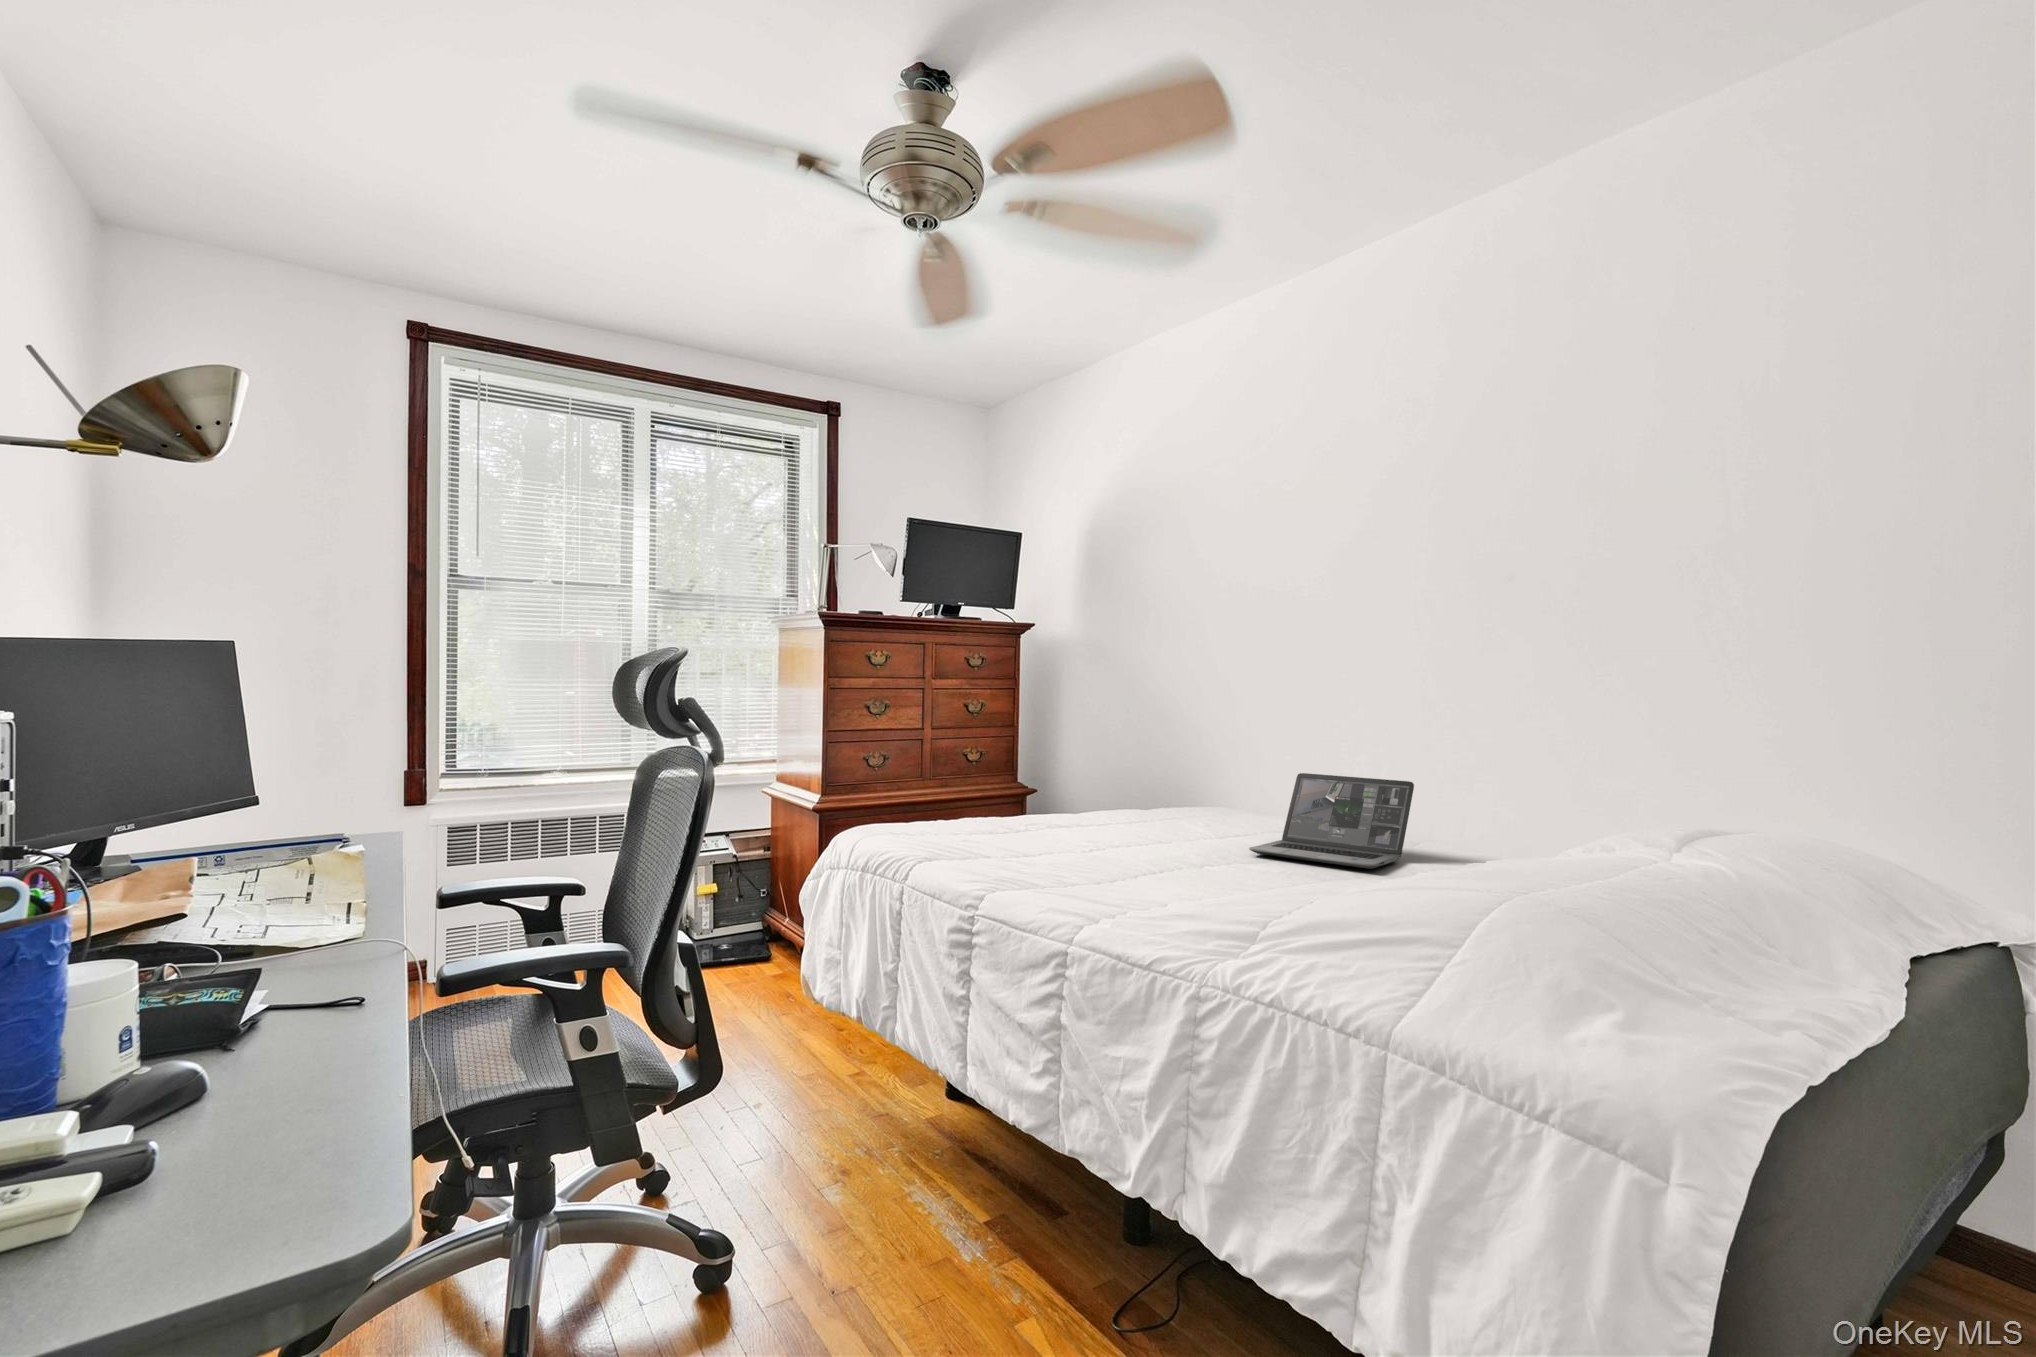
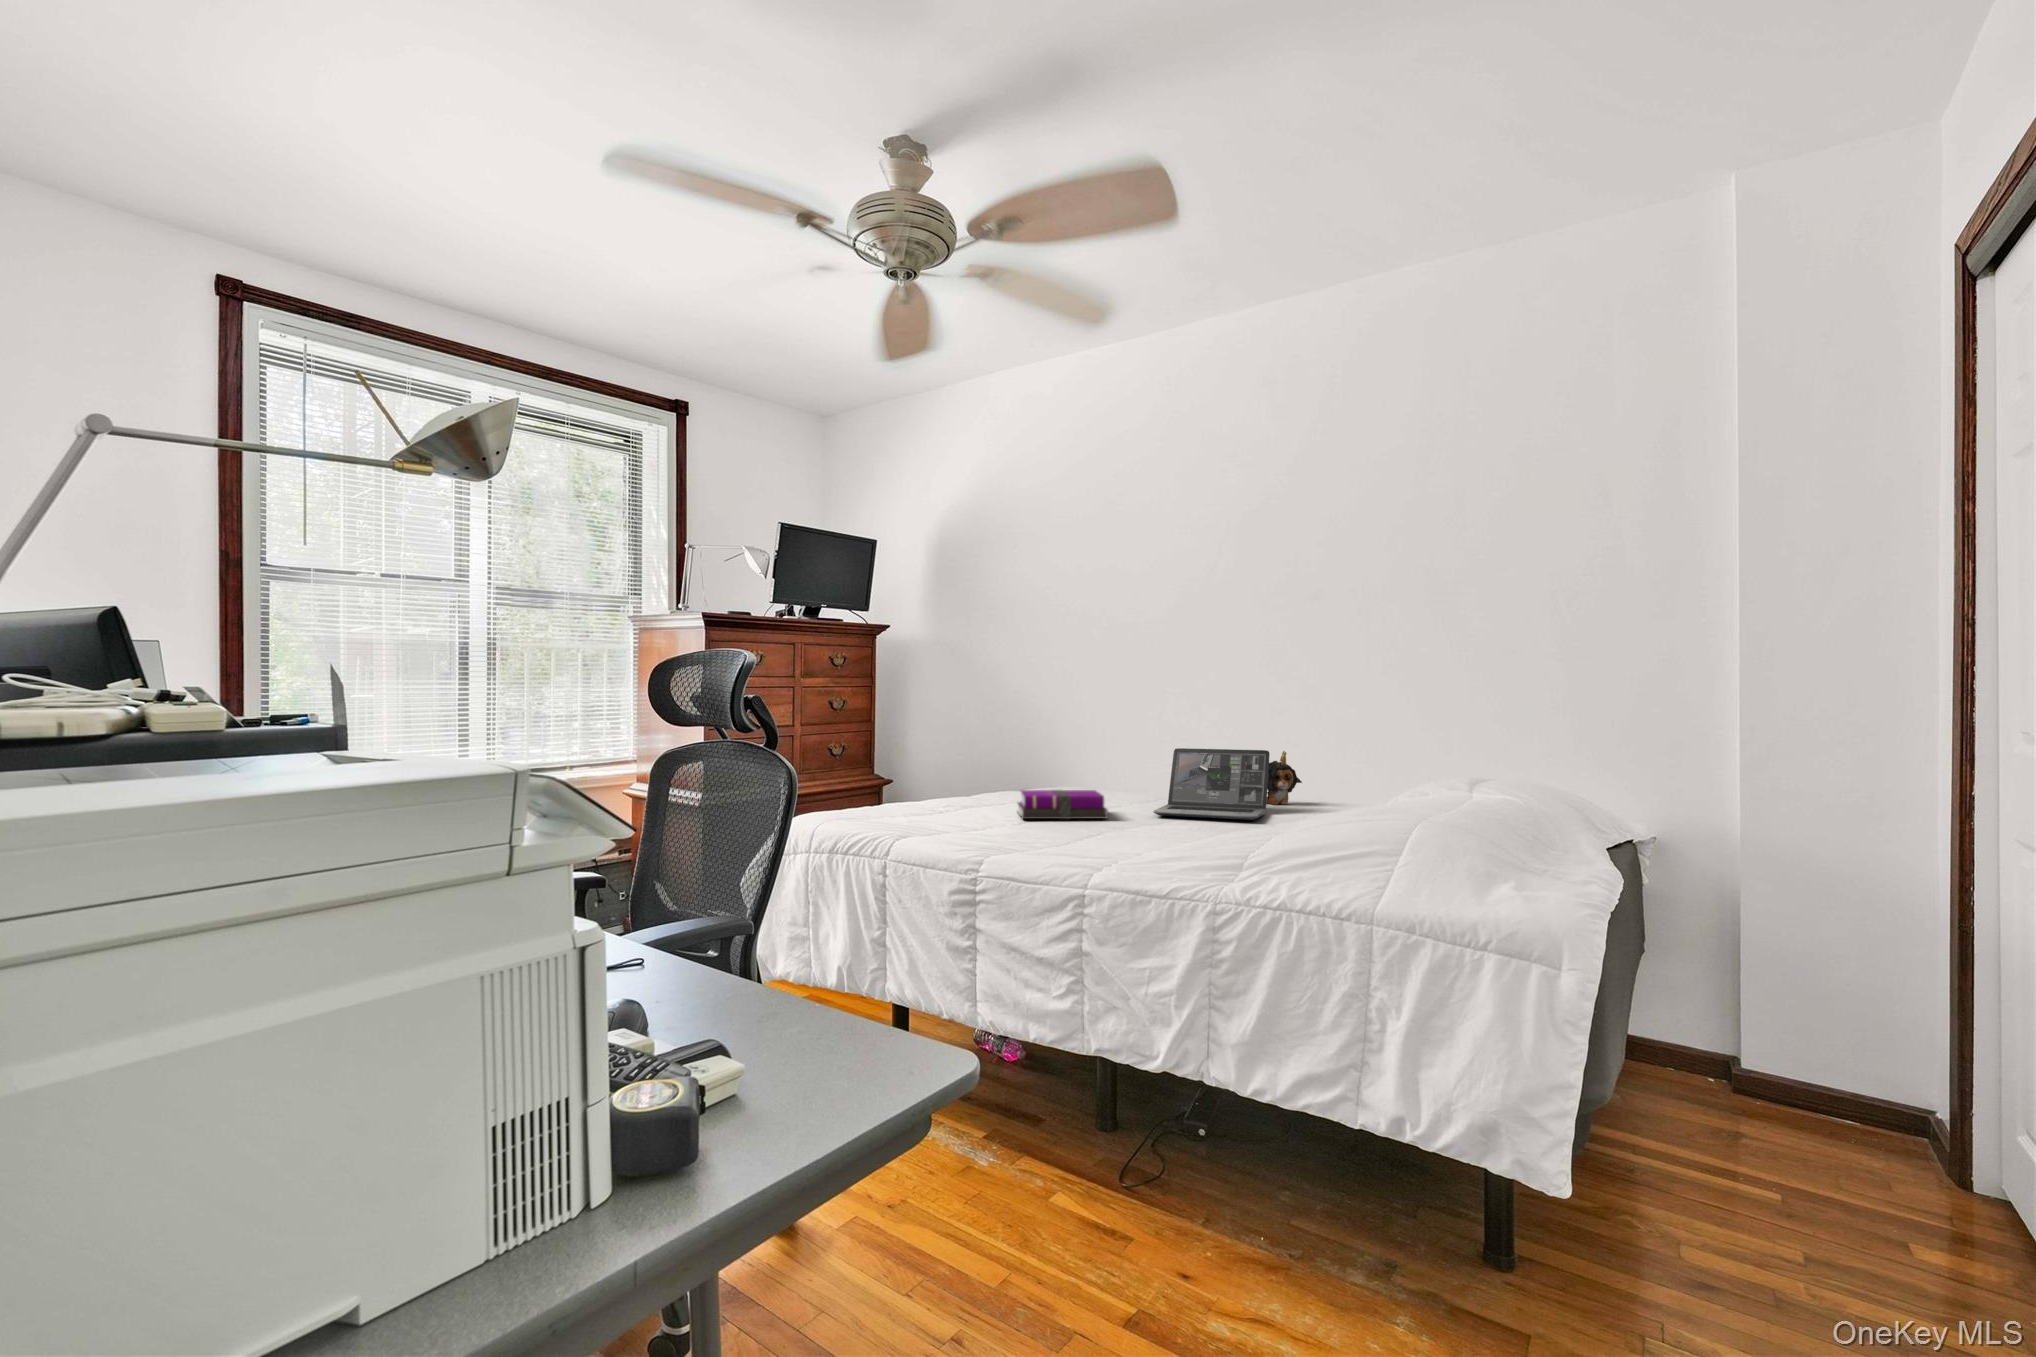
plush toy: none [1410,783,1469,850] -> present [1266,751,1302,804]
notebook: none [1088,812,1191,853] -> present [1018,790,1108,819]

